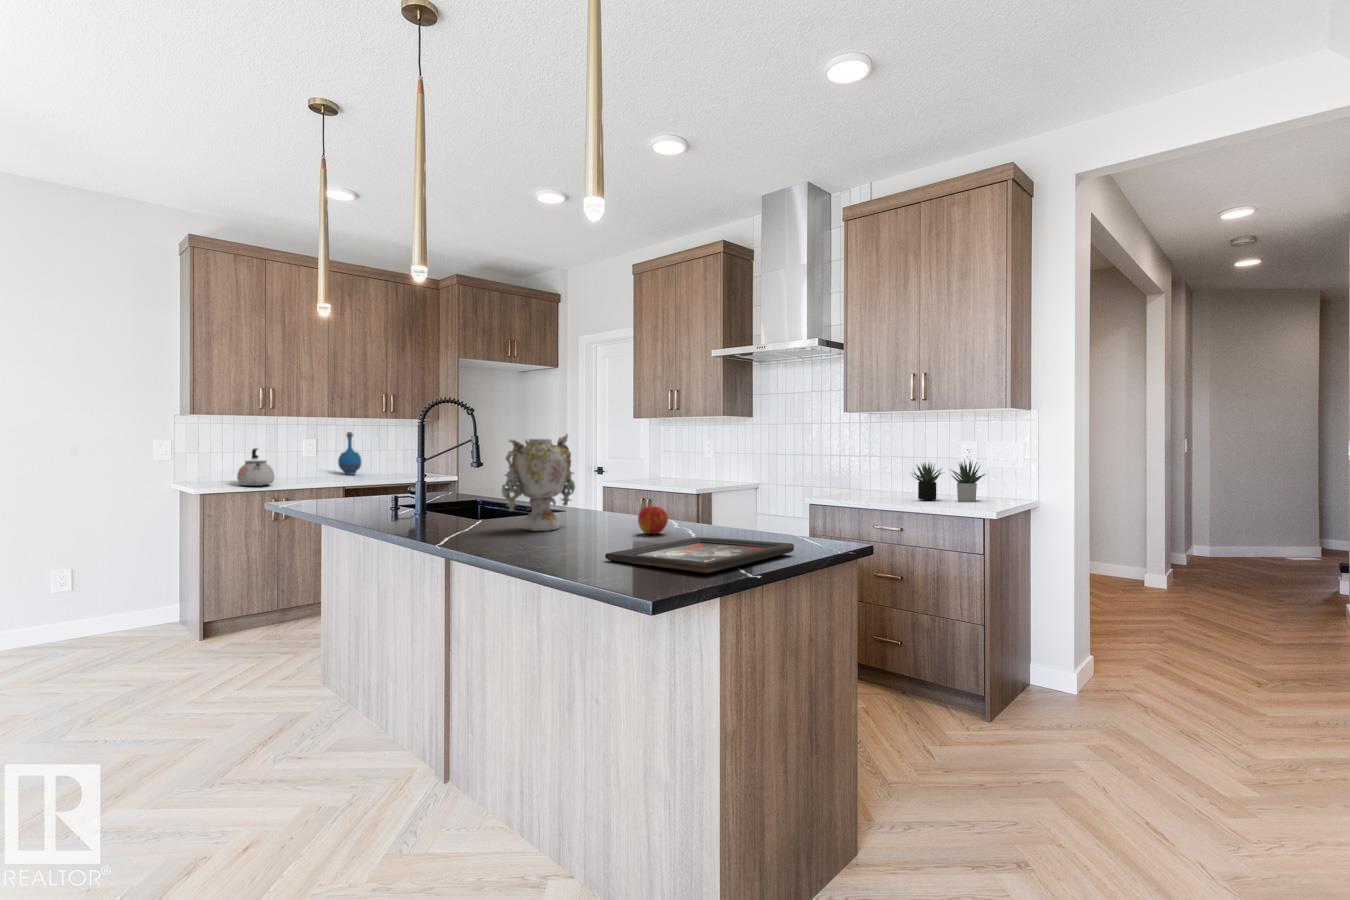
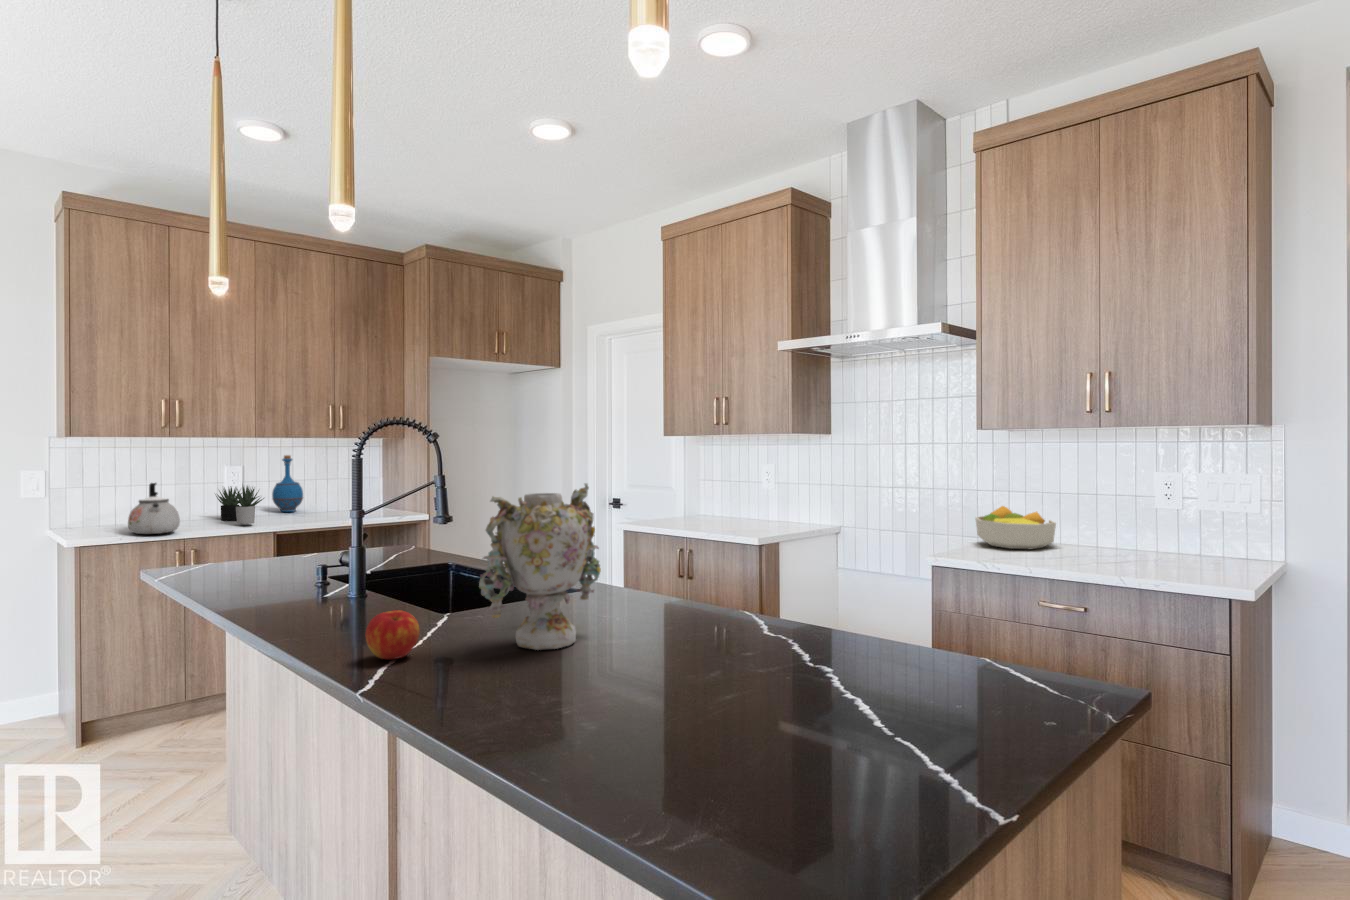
succulent plant: present [913,460,984,502] -> present [216,486,264,524]
fruit bowl: none [847,467,898,496] -> present [975,506,1056,549]
apple: present [638,506,668,534] -> present [366,610,420,659]
decorative tray: present [605,537,794,573] -> none [675,680,1033,830]

